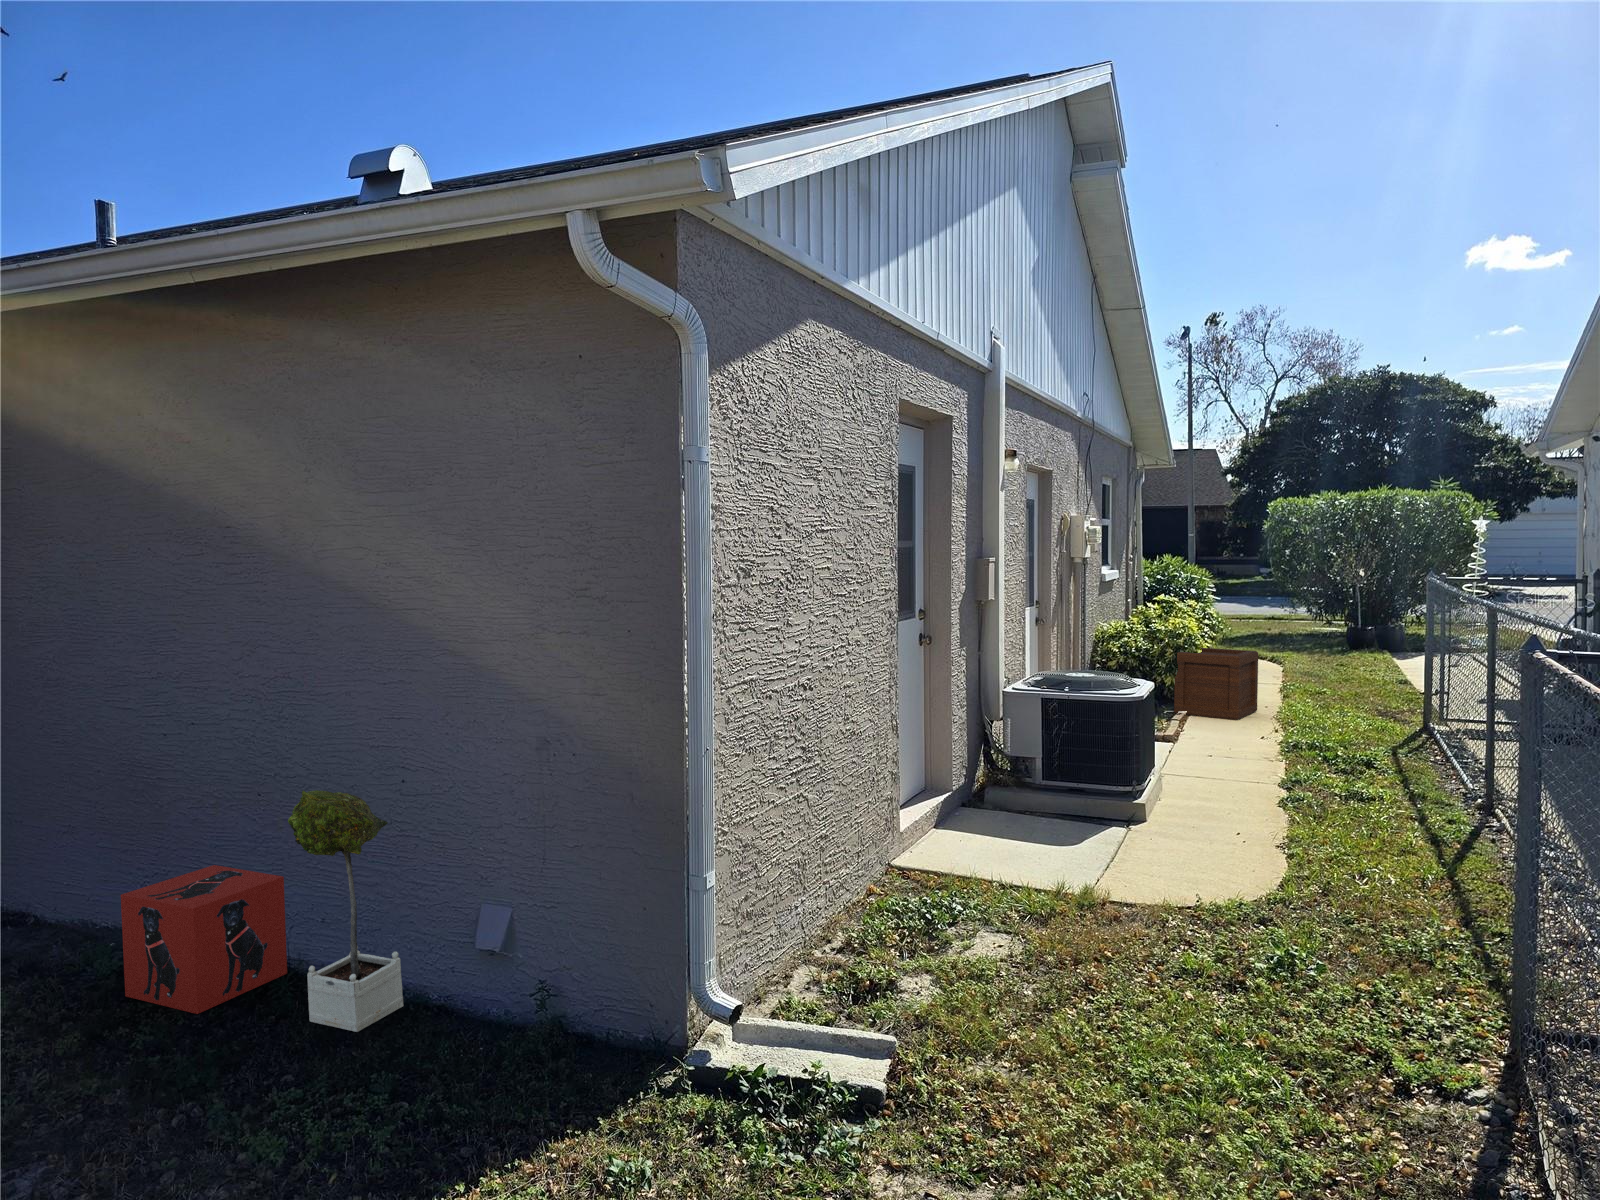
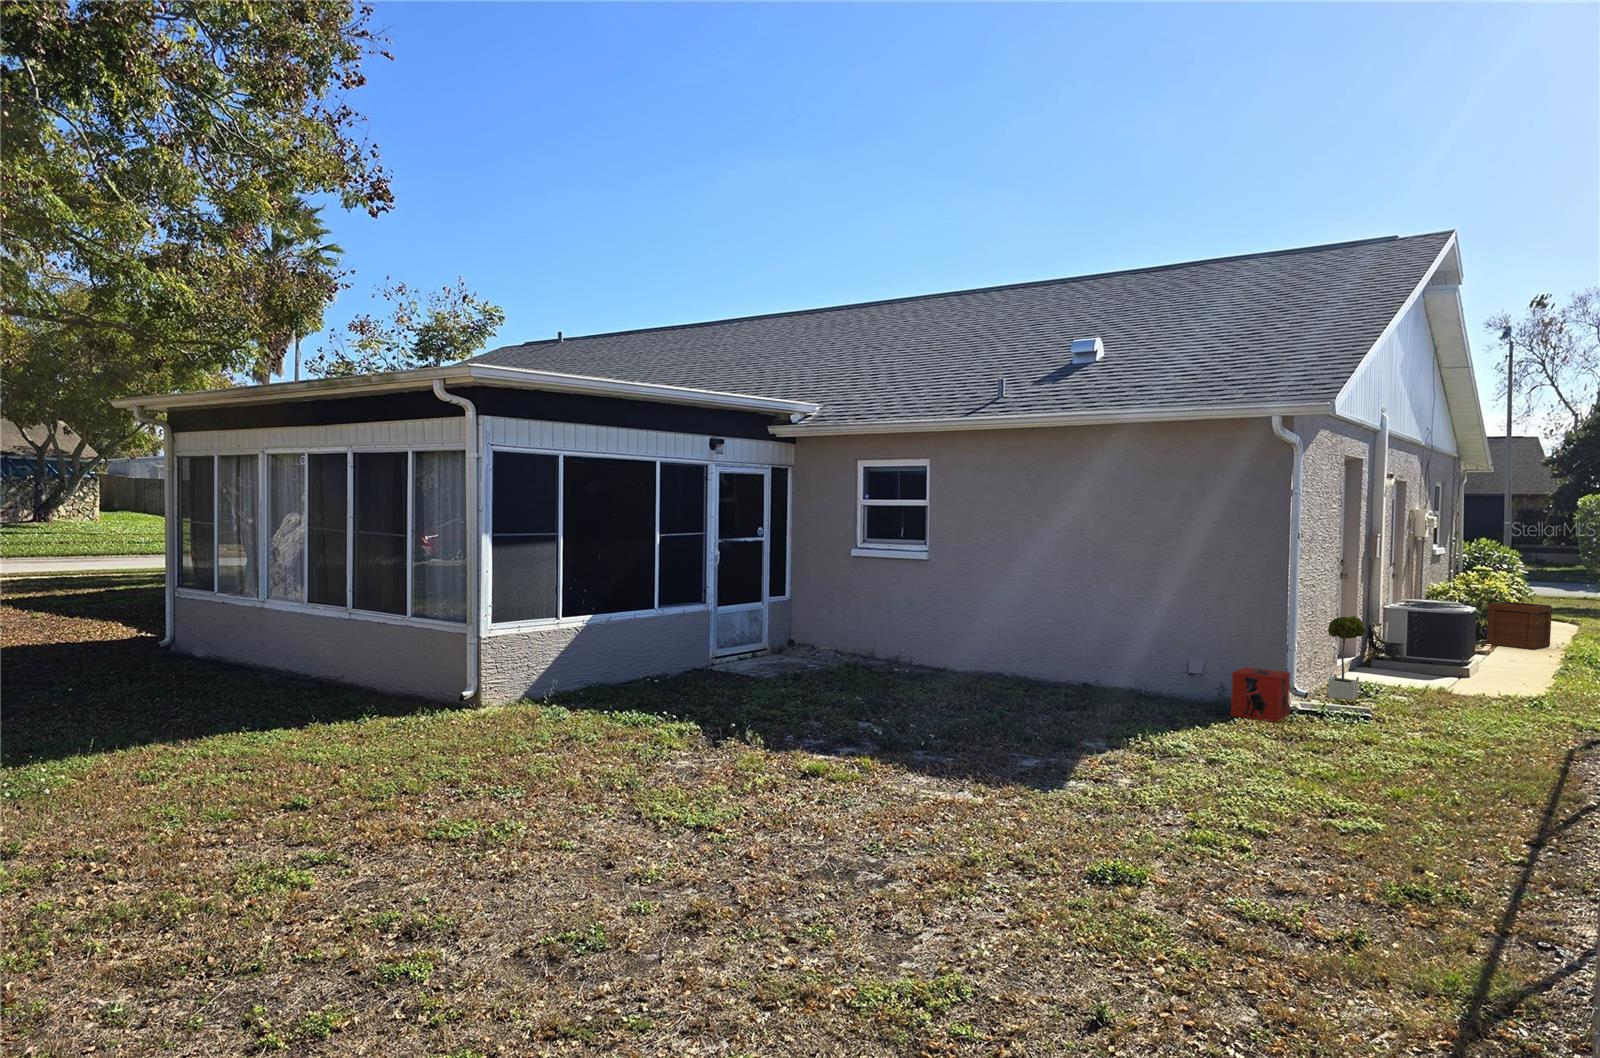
potted tree: present [288,790,404,1032] -> present [1328,616,1366,700]
storage box: present [121,865,287,1014] -> present [1231,667,1290,722]

